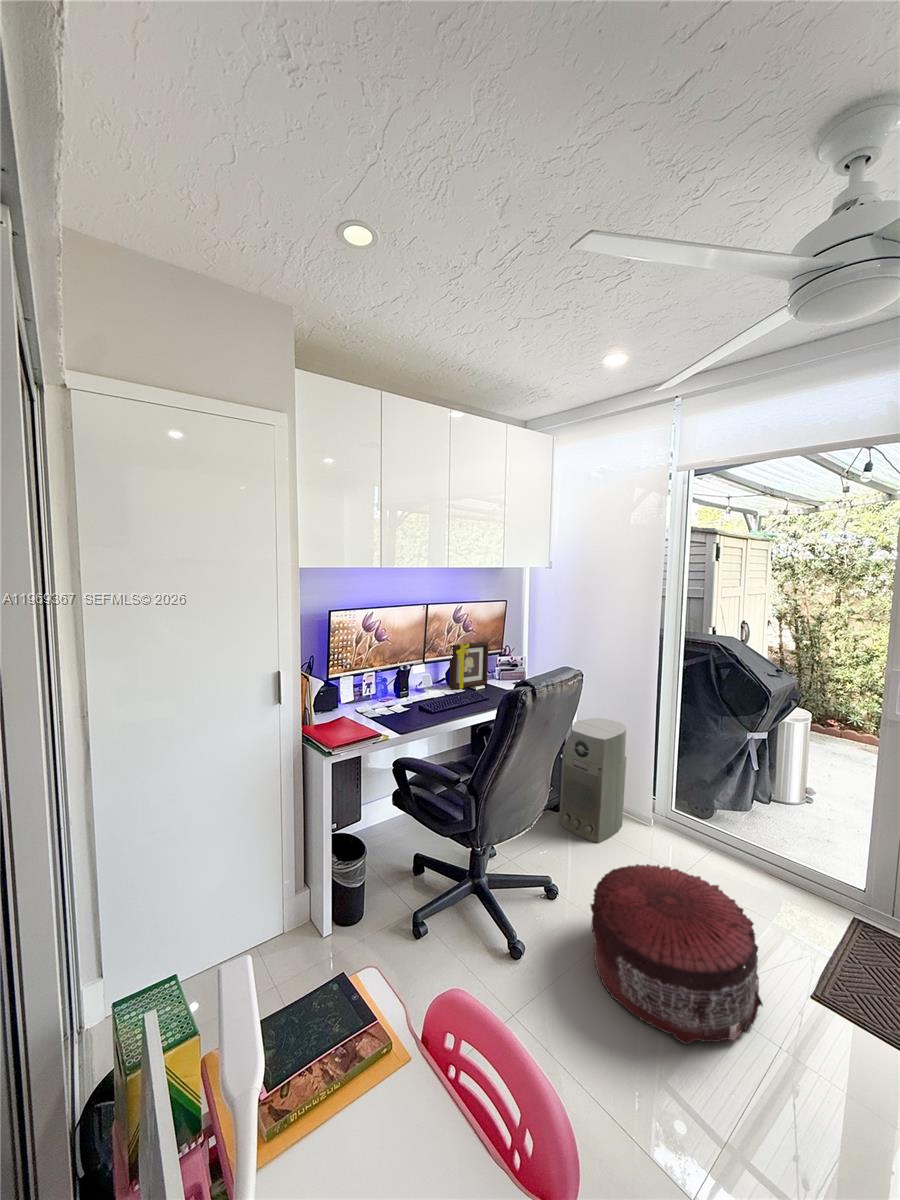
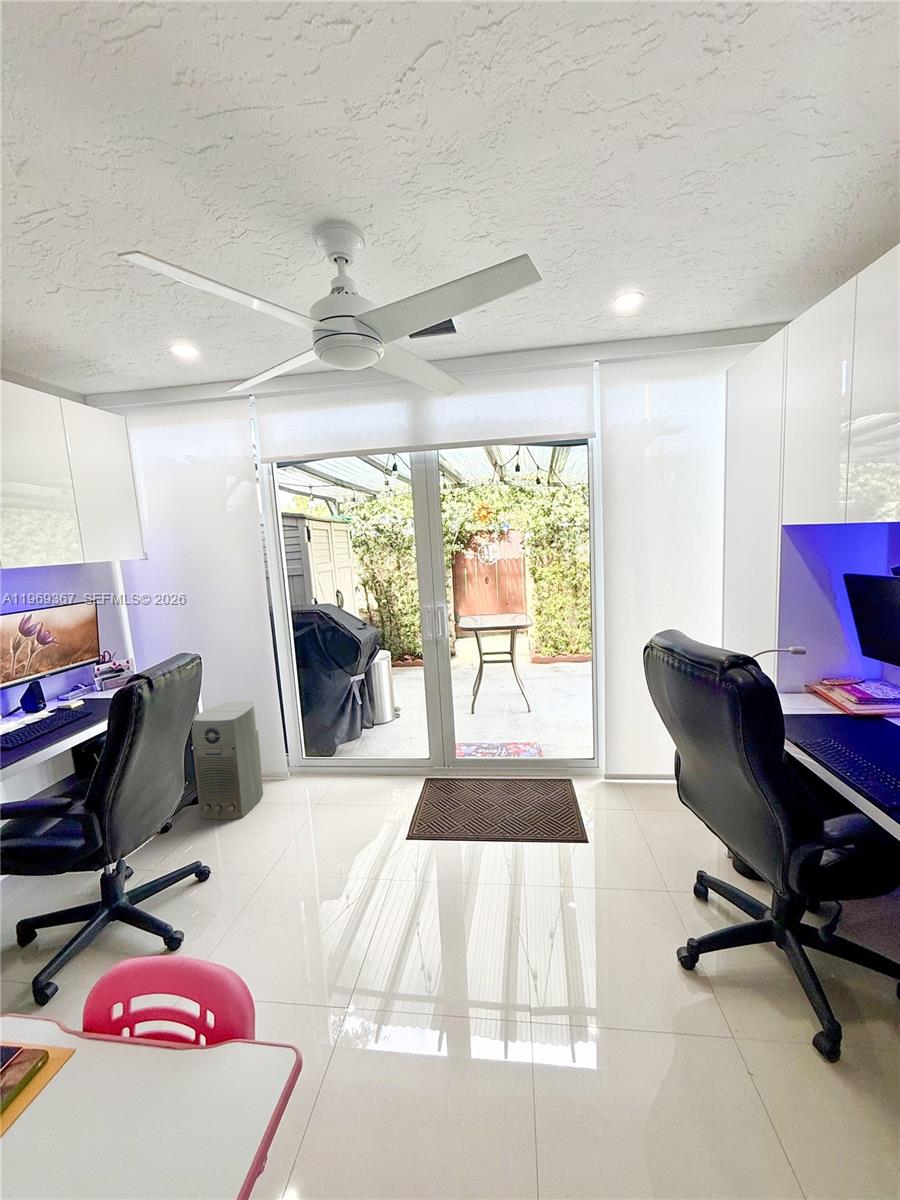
picture frame: present [449,642,489,689] -> none [23,652,87,716]
pouf: present [590,864,763,1044] -> none [239,800,378,928]

